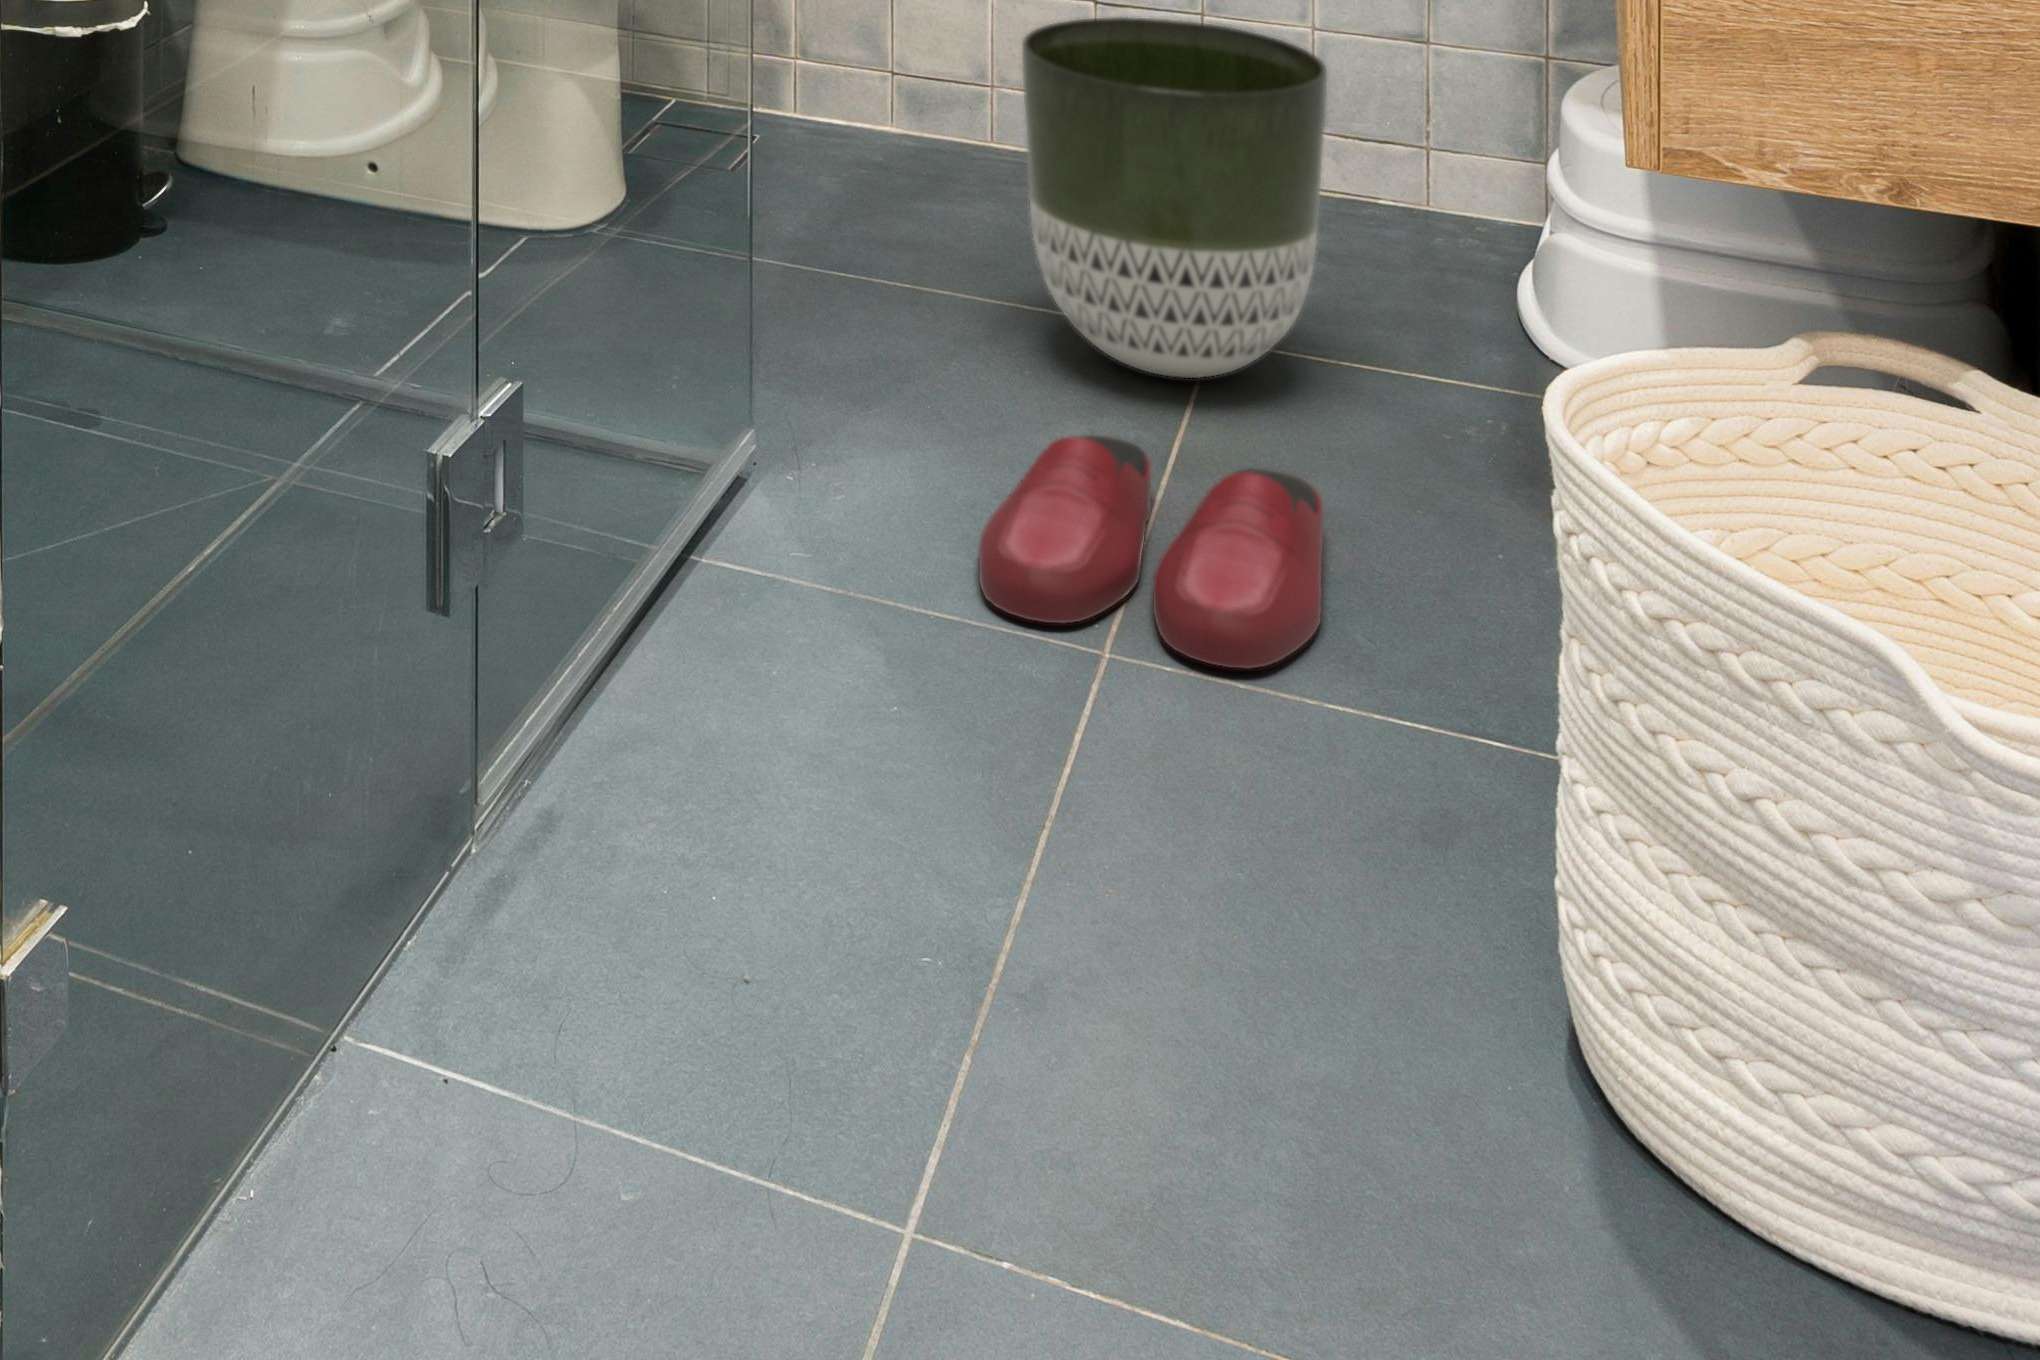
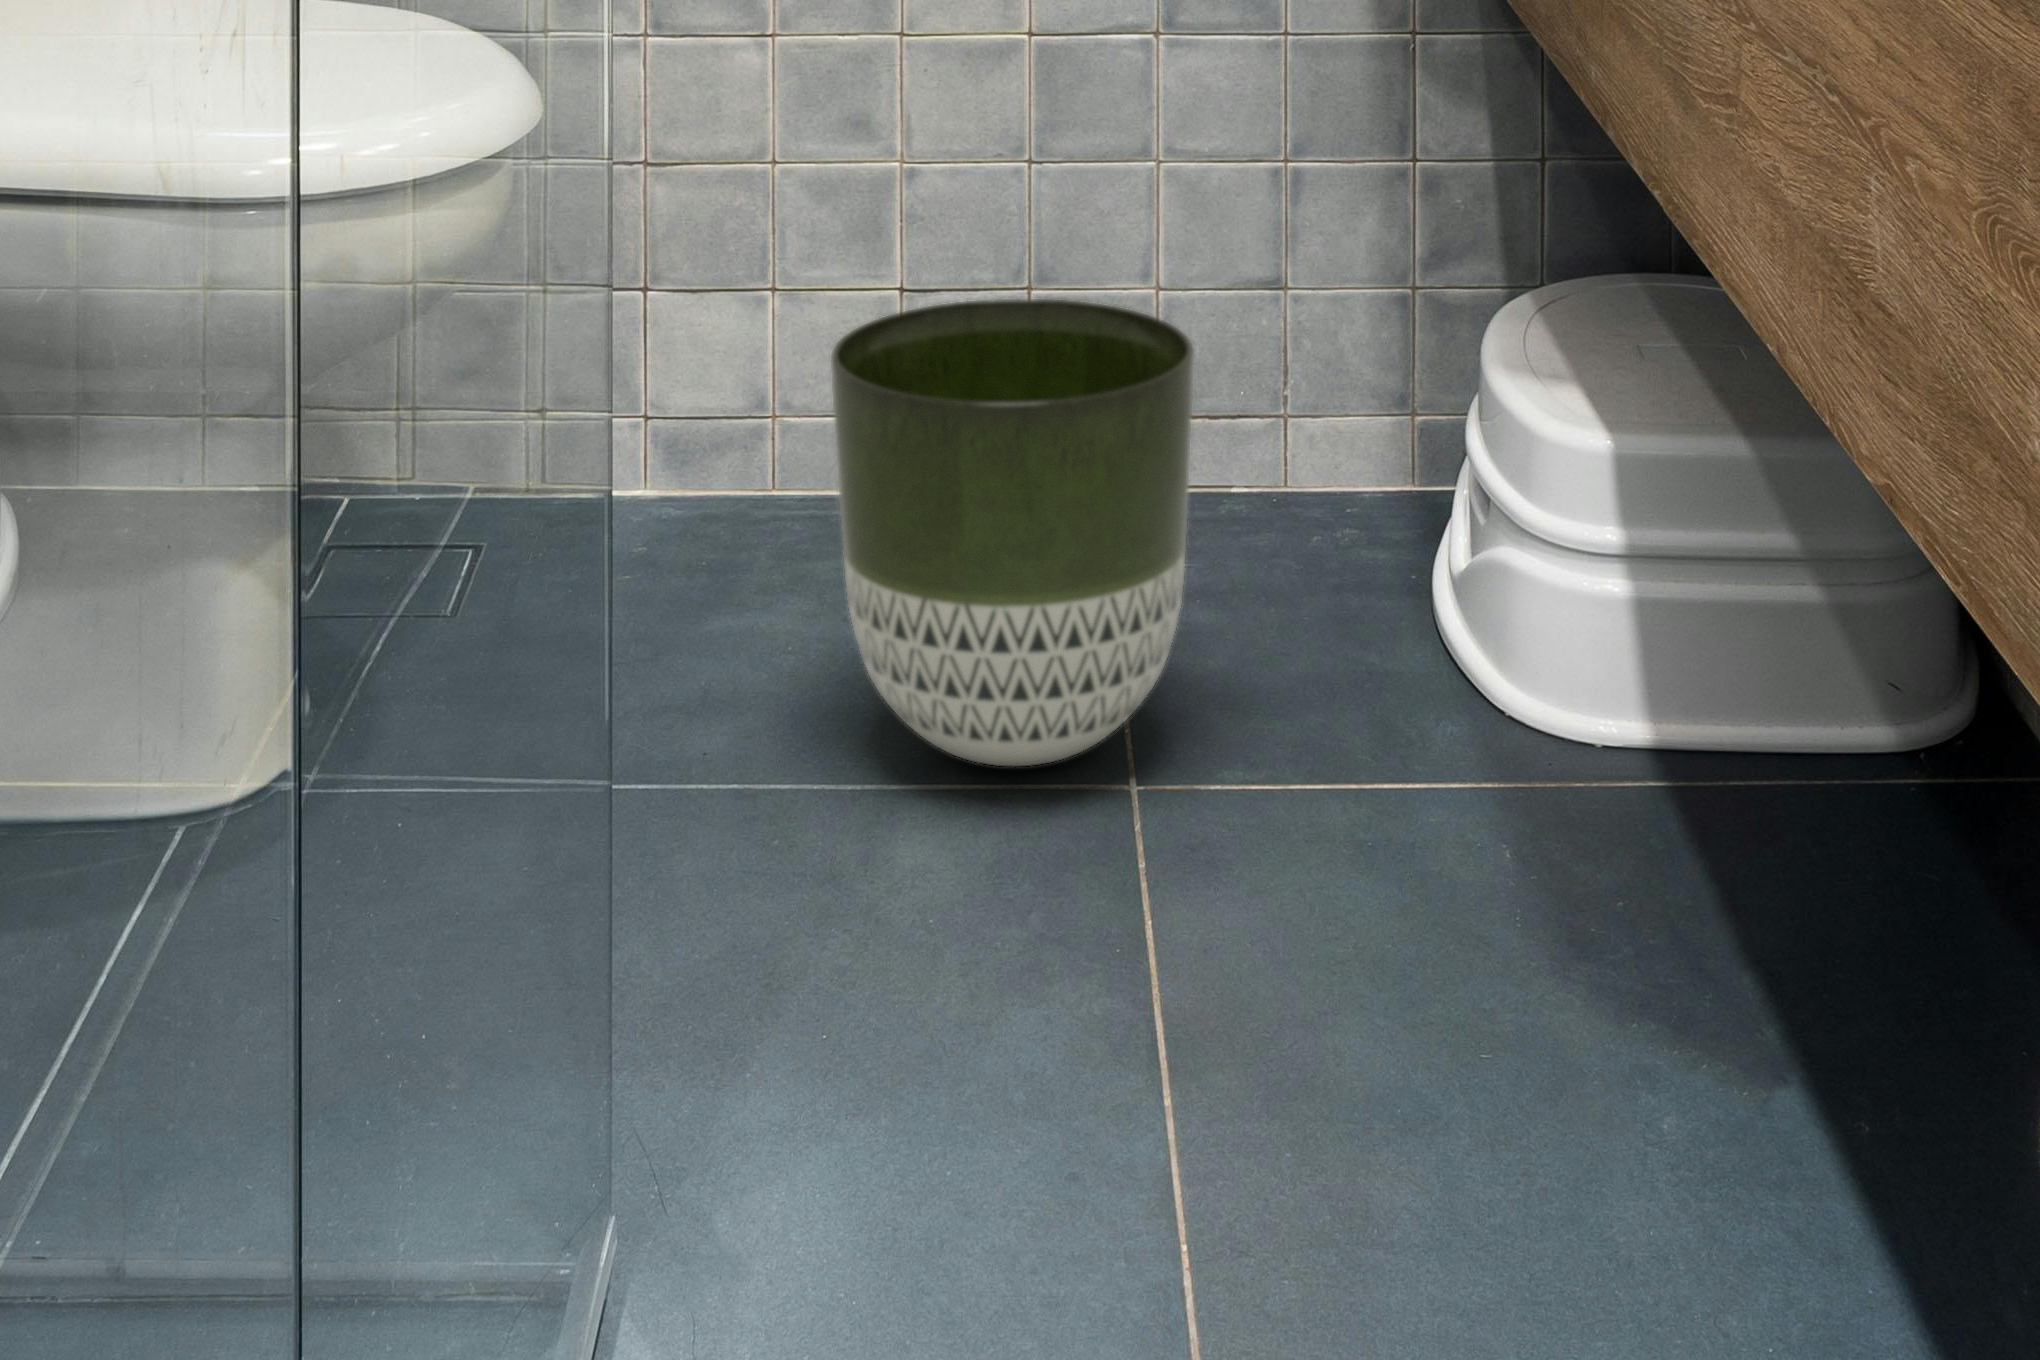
slippers: present [979,435,1323,669] -> none [799,874,1218,1183]

